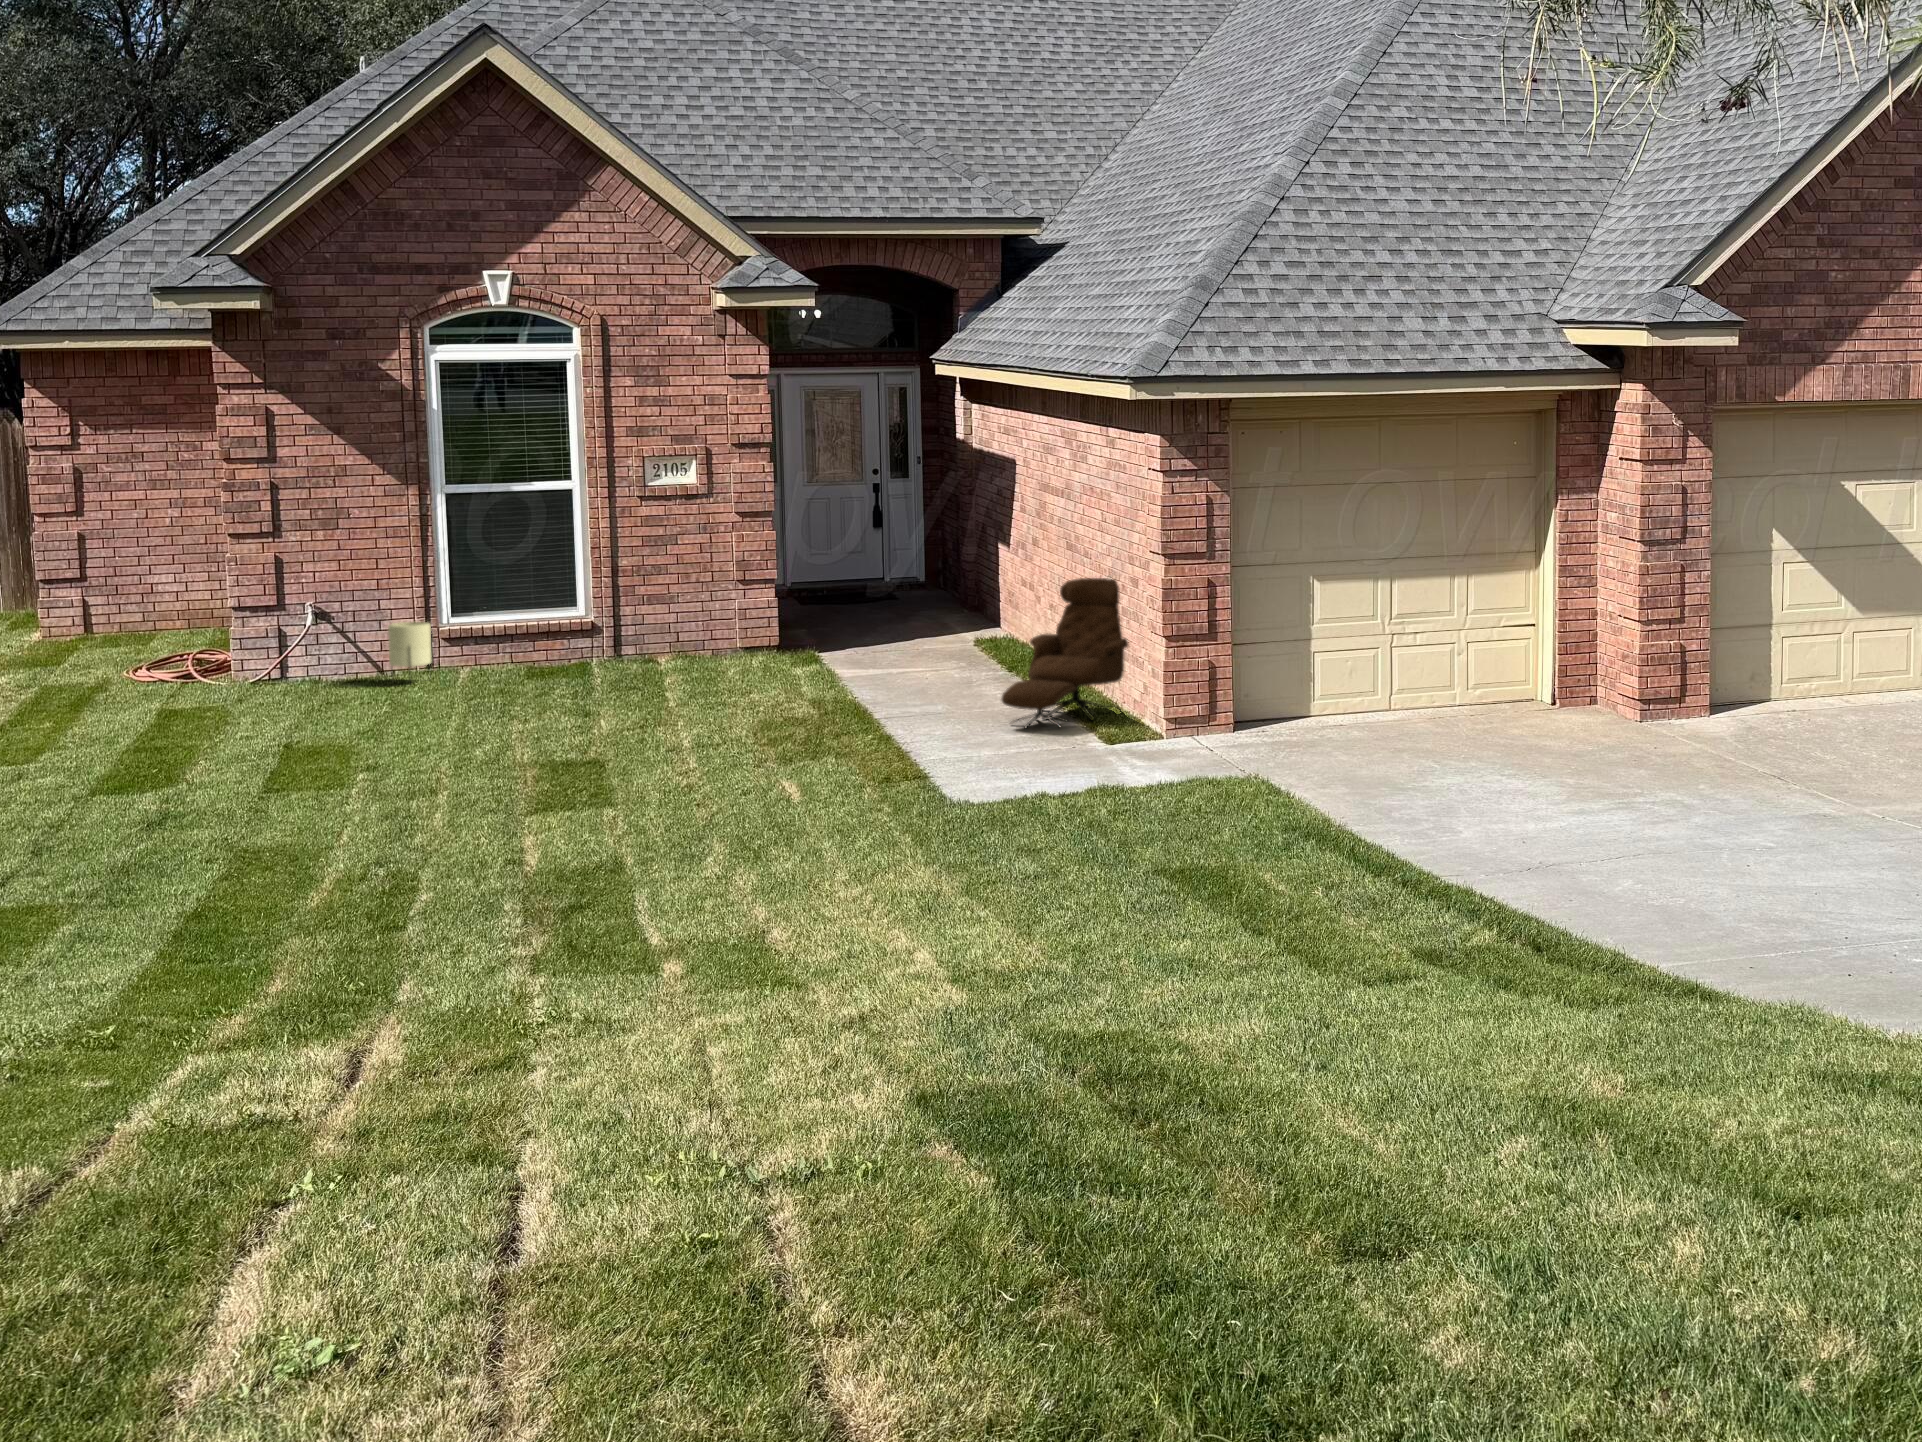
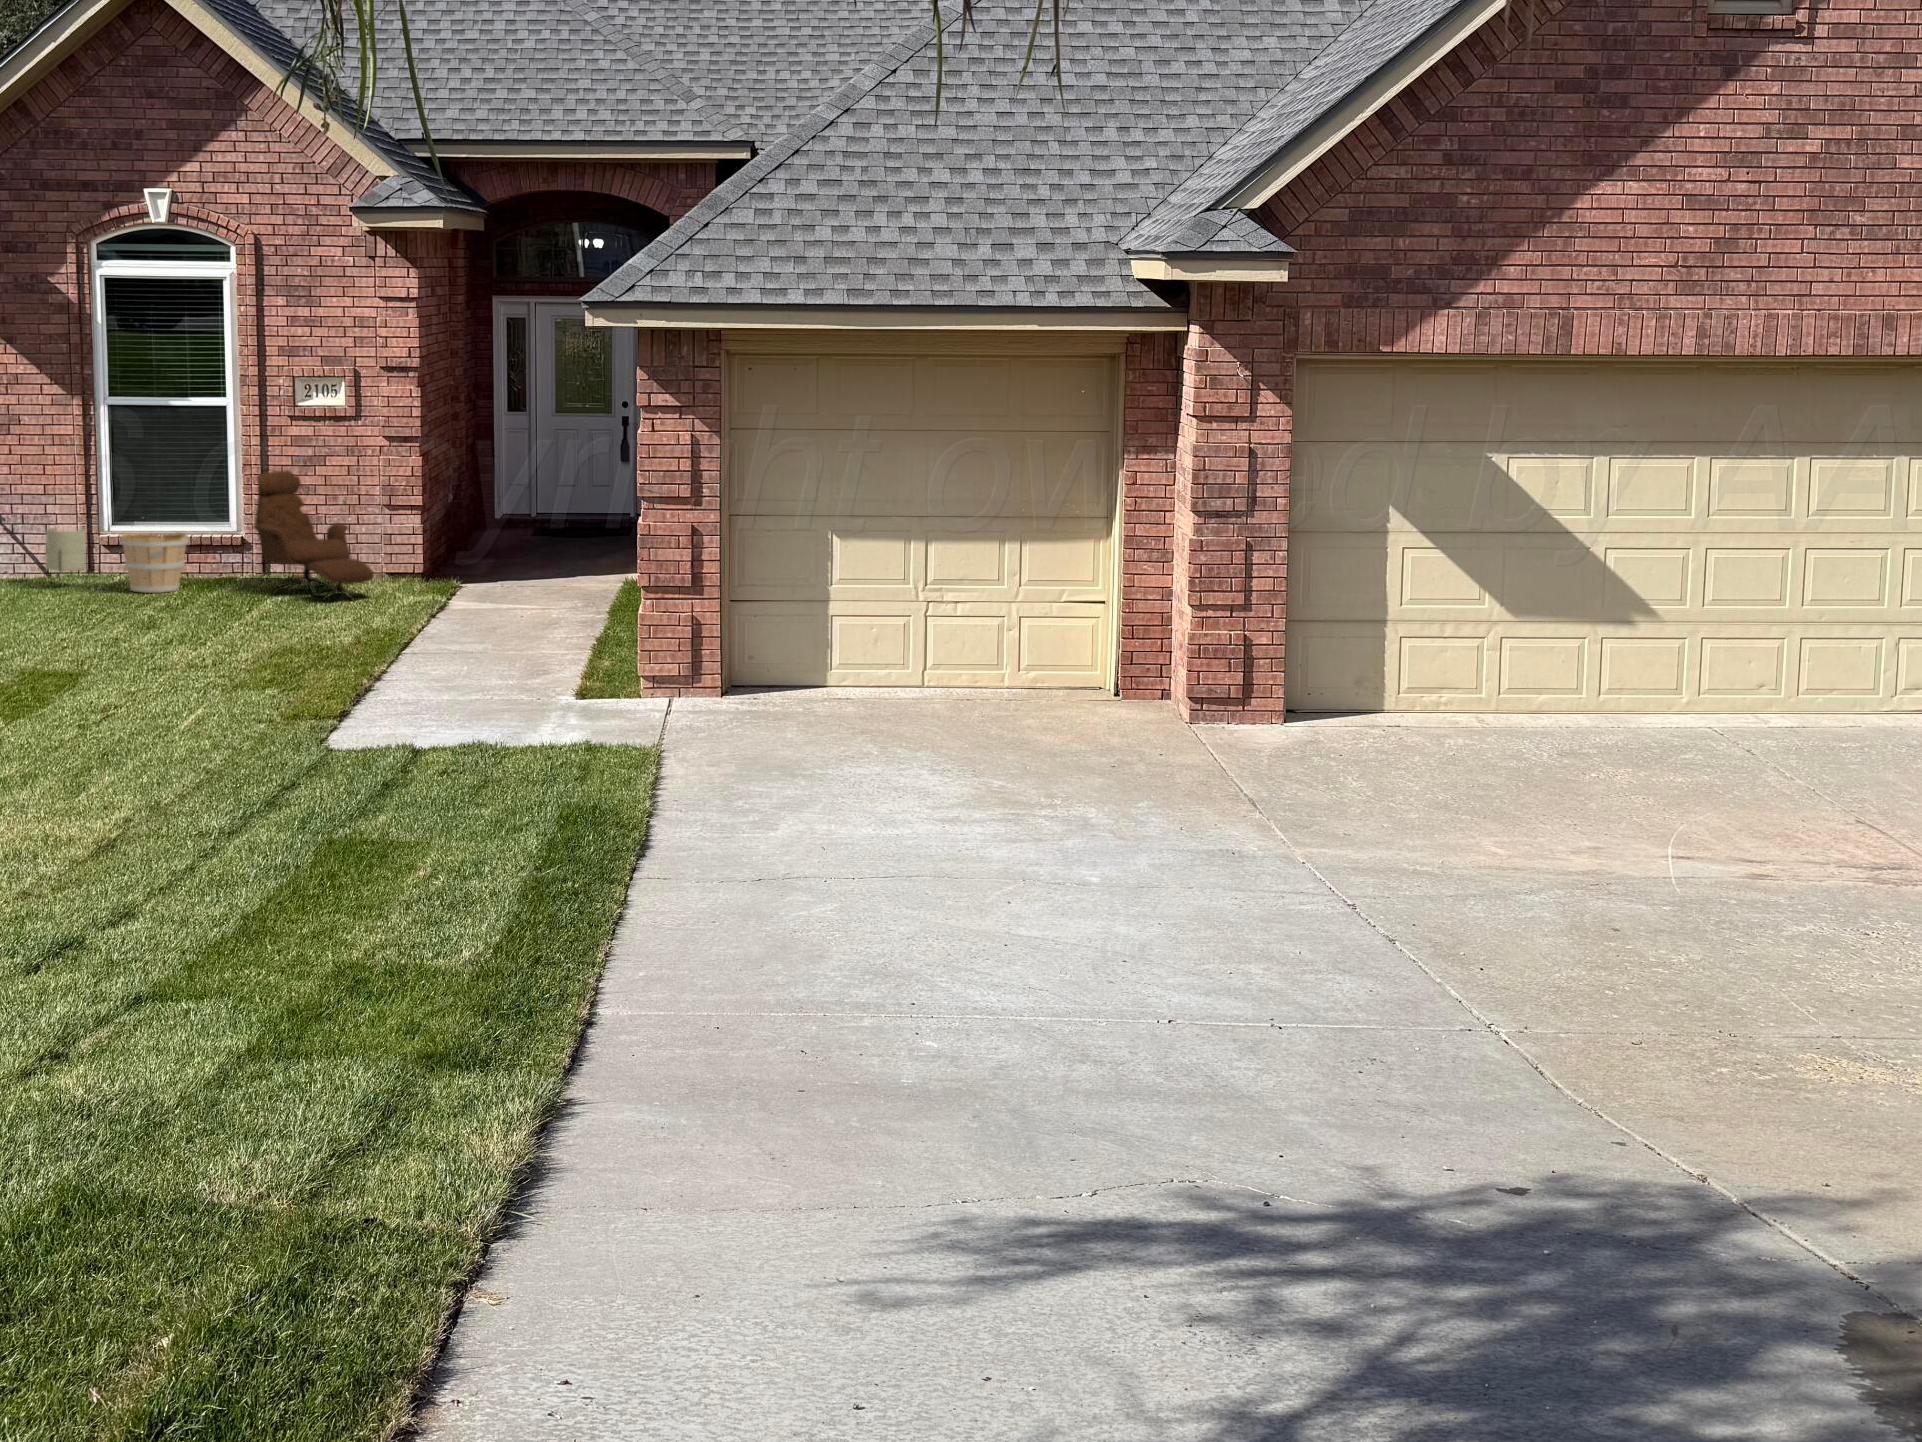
lounge chair: present [1001,578,1128,728] -> present [254,471,374,600]
wooden bucket: none [474,620,546,683] -> present [121,533,189,593]

